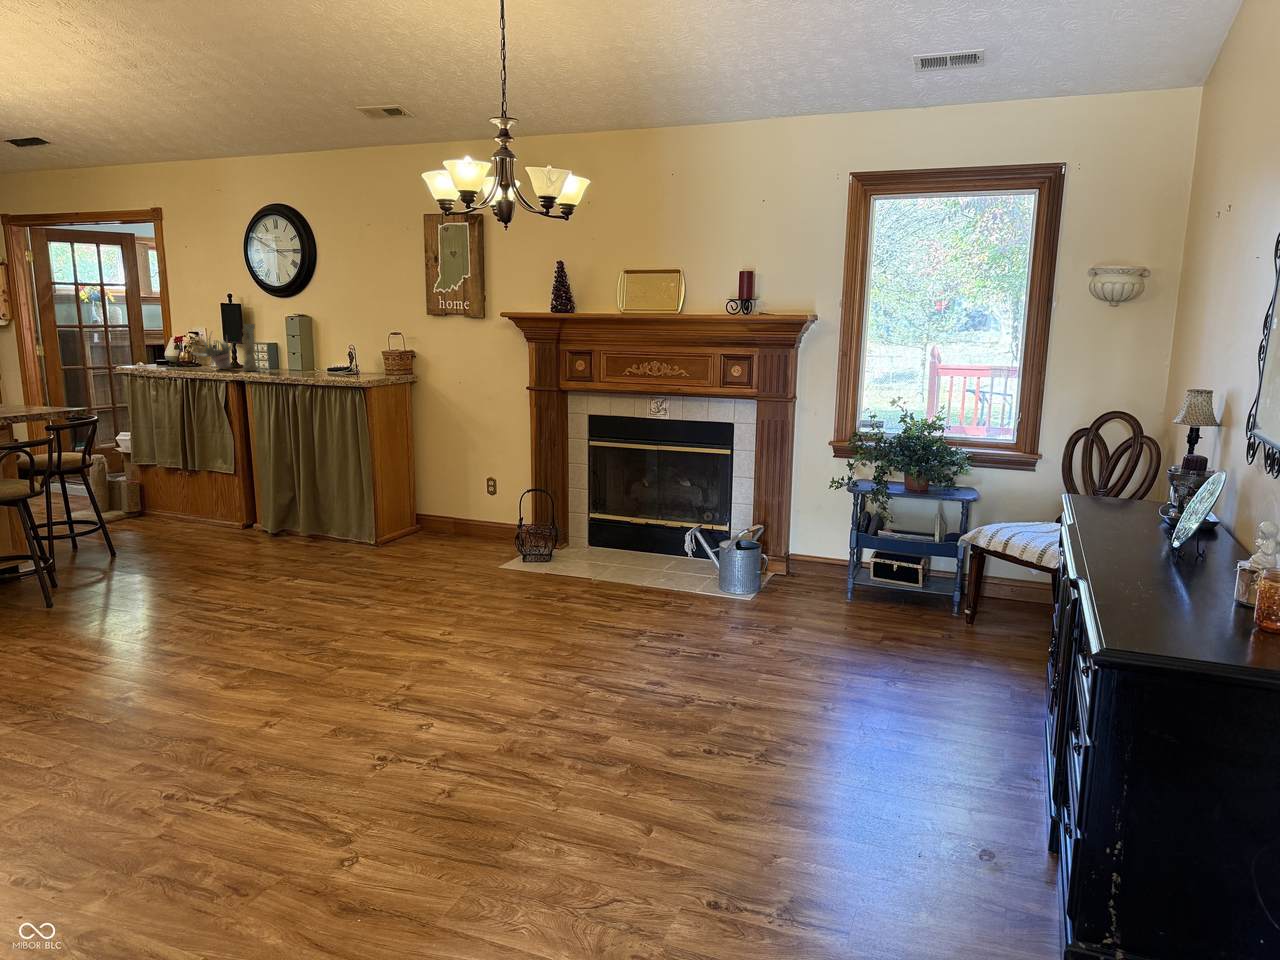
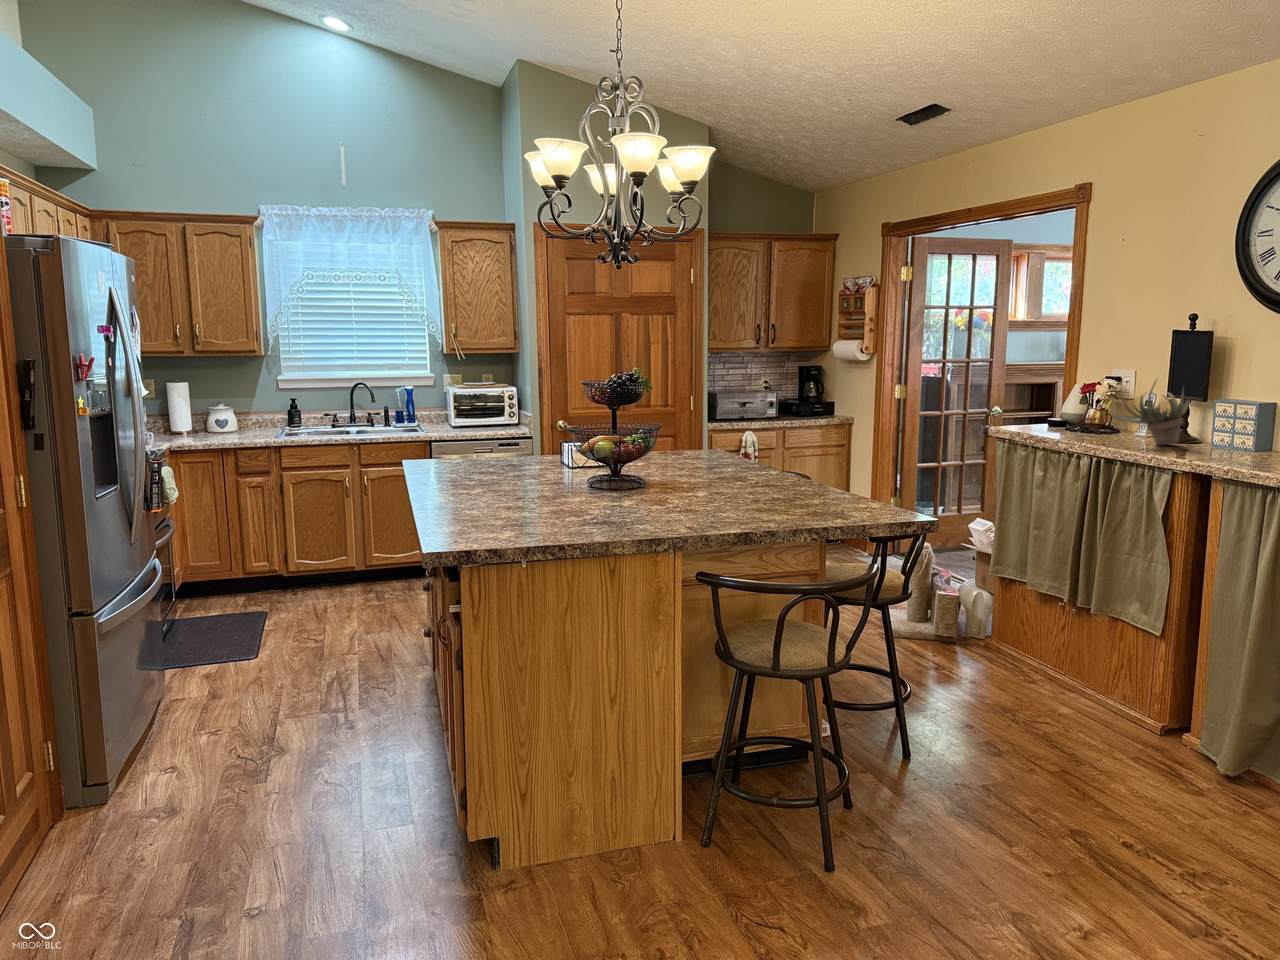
vase: present [242,324,258,371] -> none [1208,368,1249,455]

